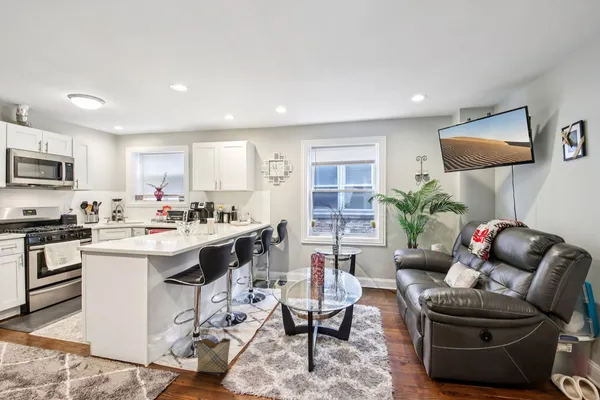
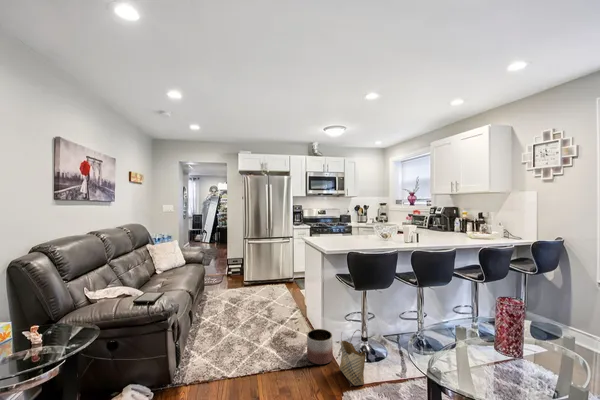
planter: none [148,343,181,386] -> present [307,329,333,364]

